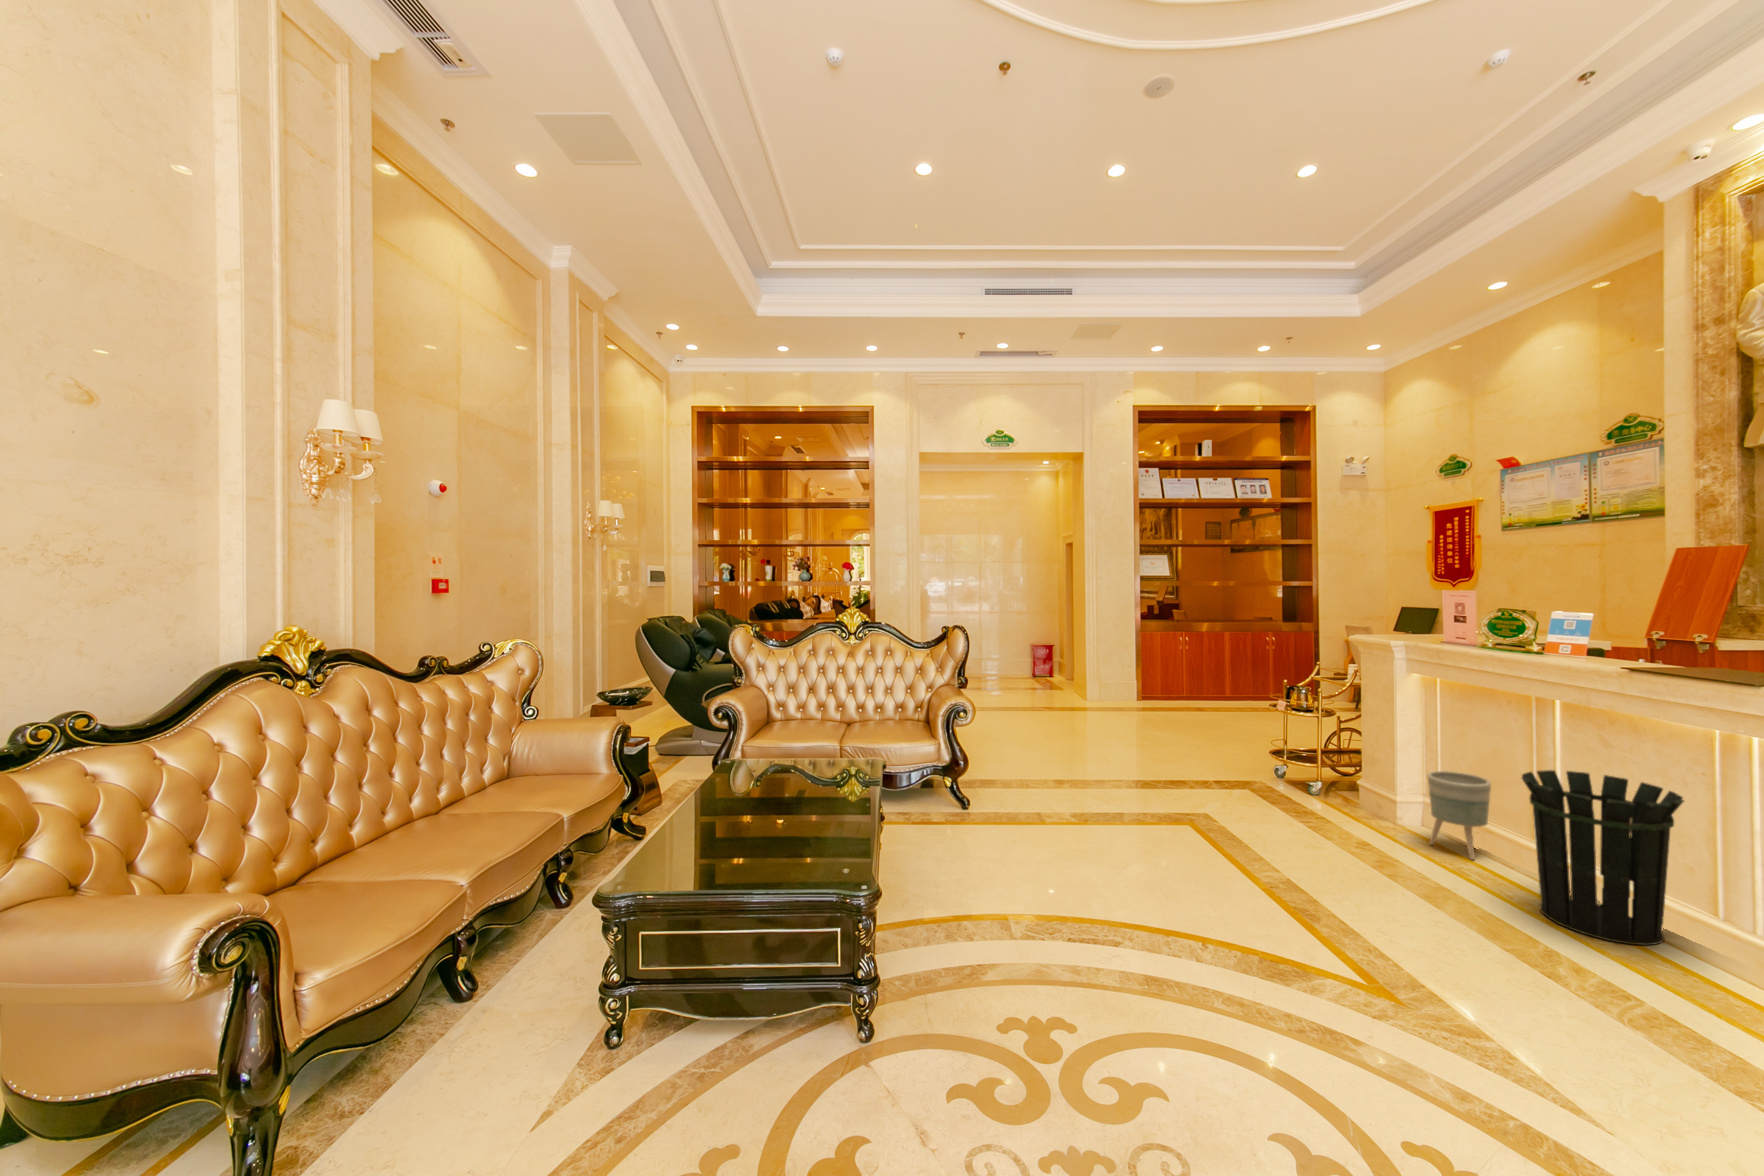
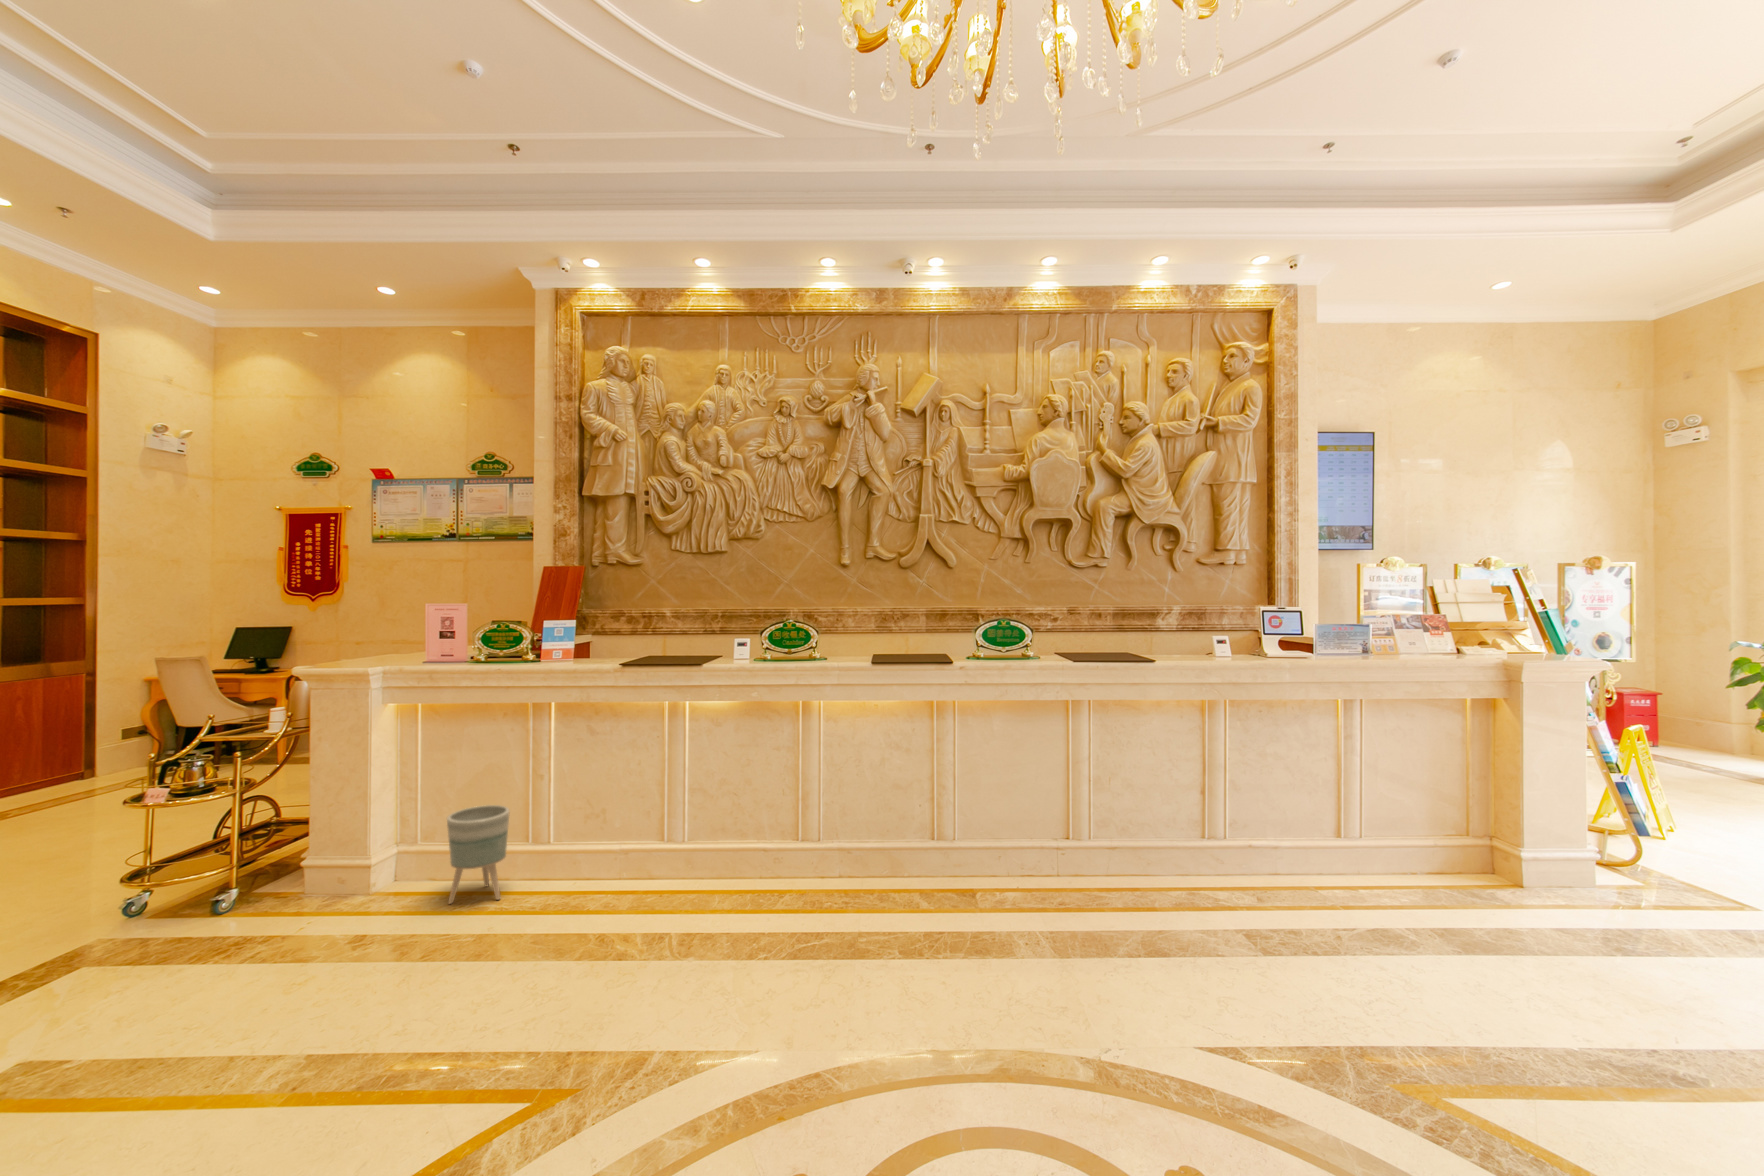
waste bin: present [1522,770,1684,945] -> none [573,765,682,922]

